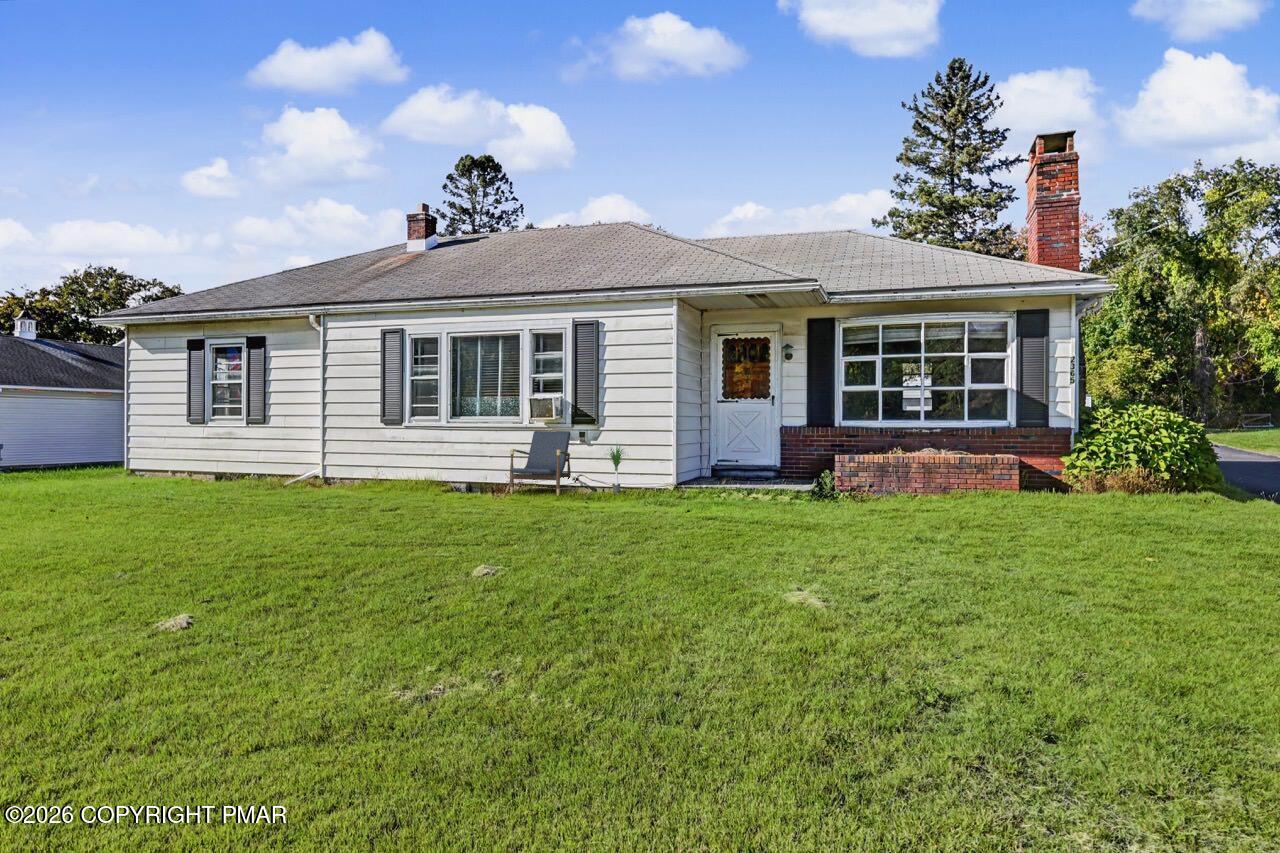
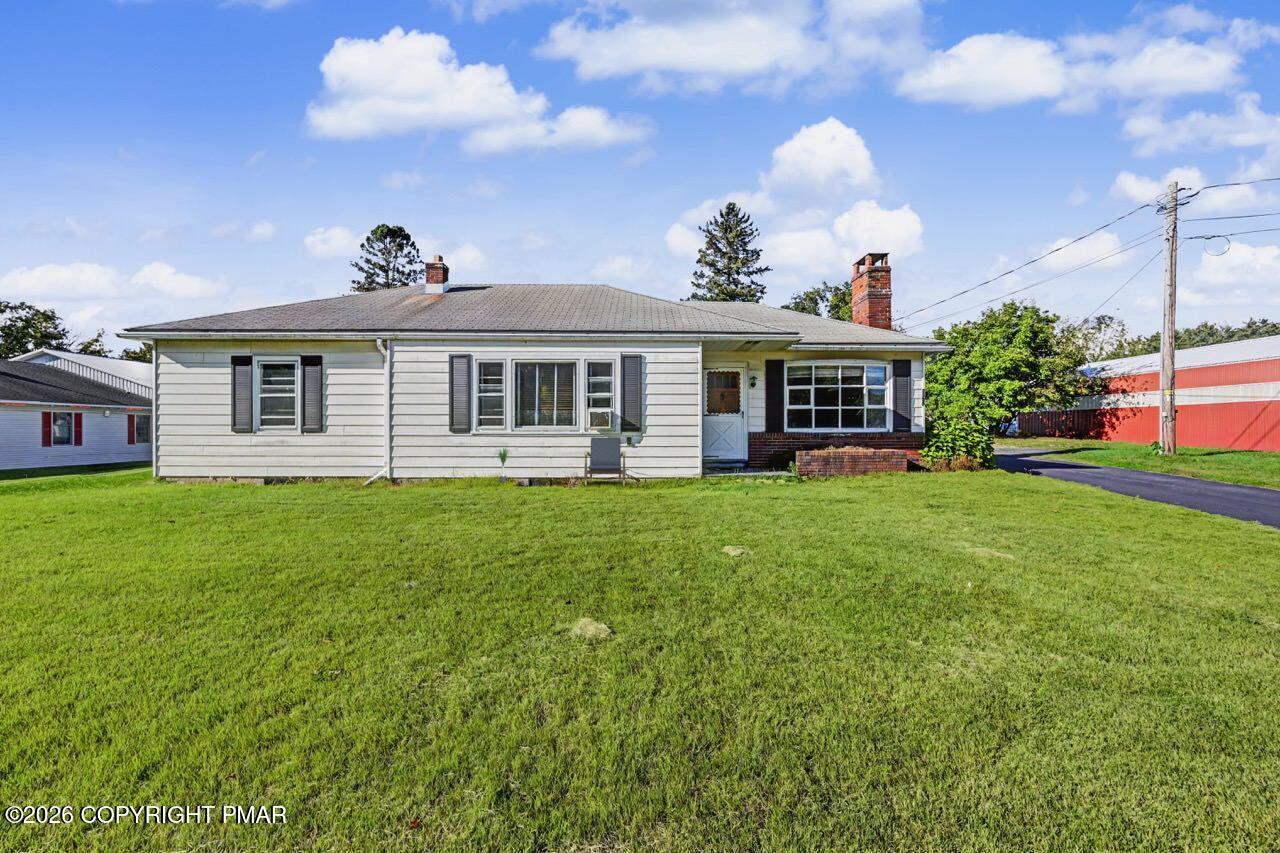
potted plant: present [610,446,624,493] -> present [498,448,509,482]

